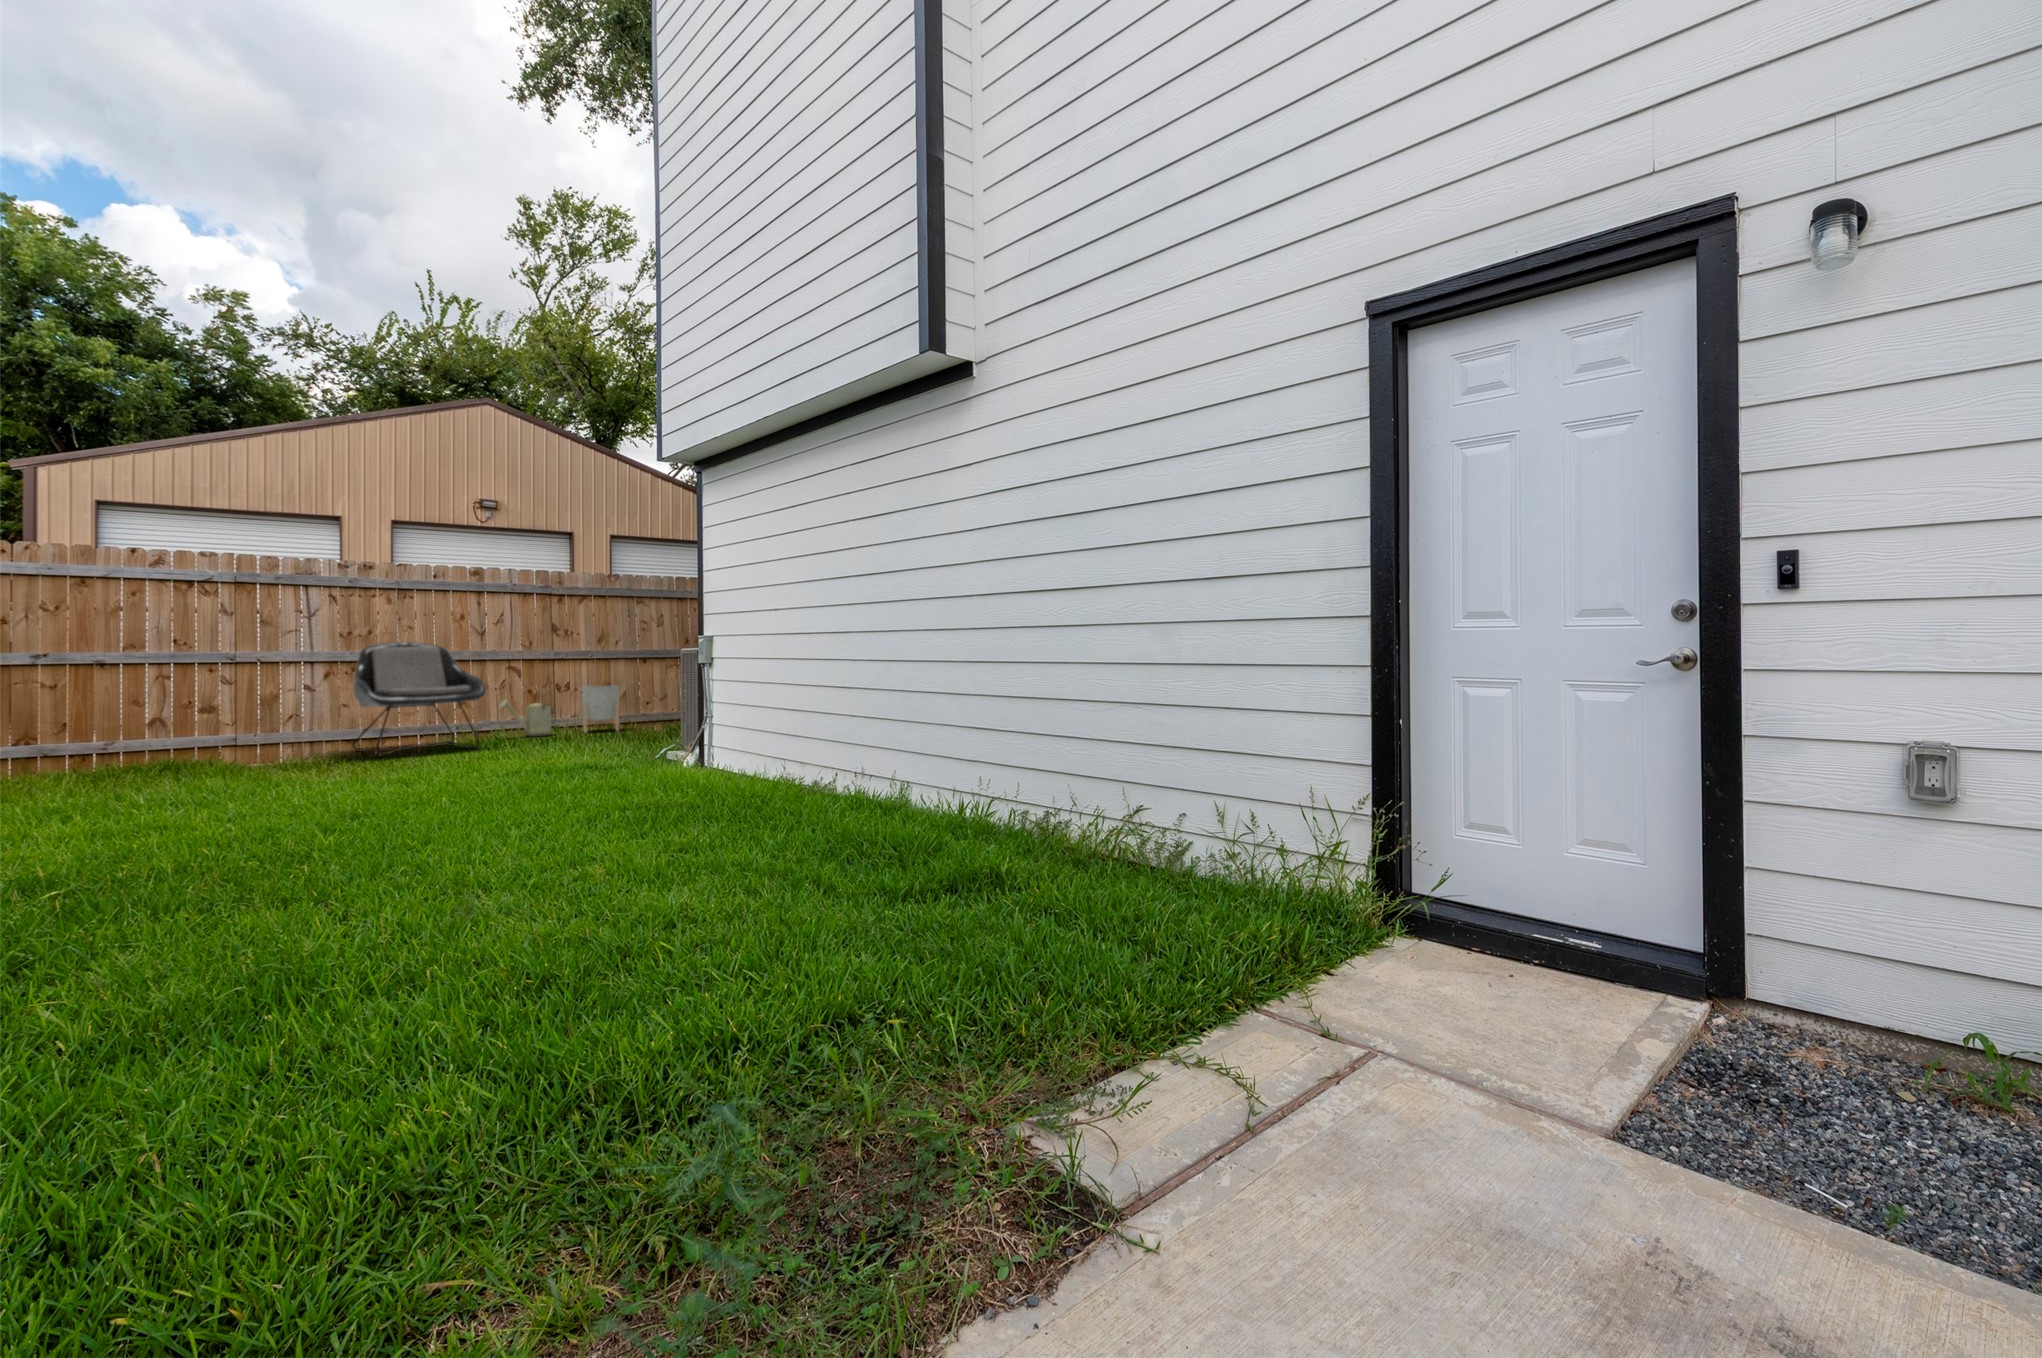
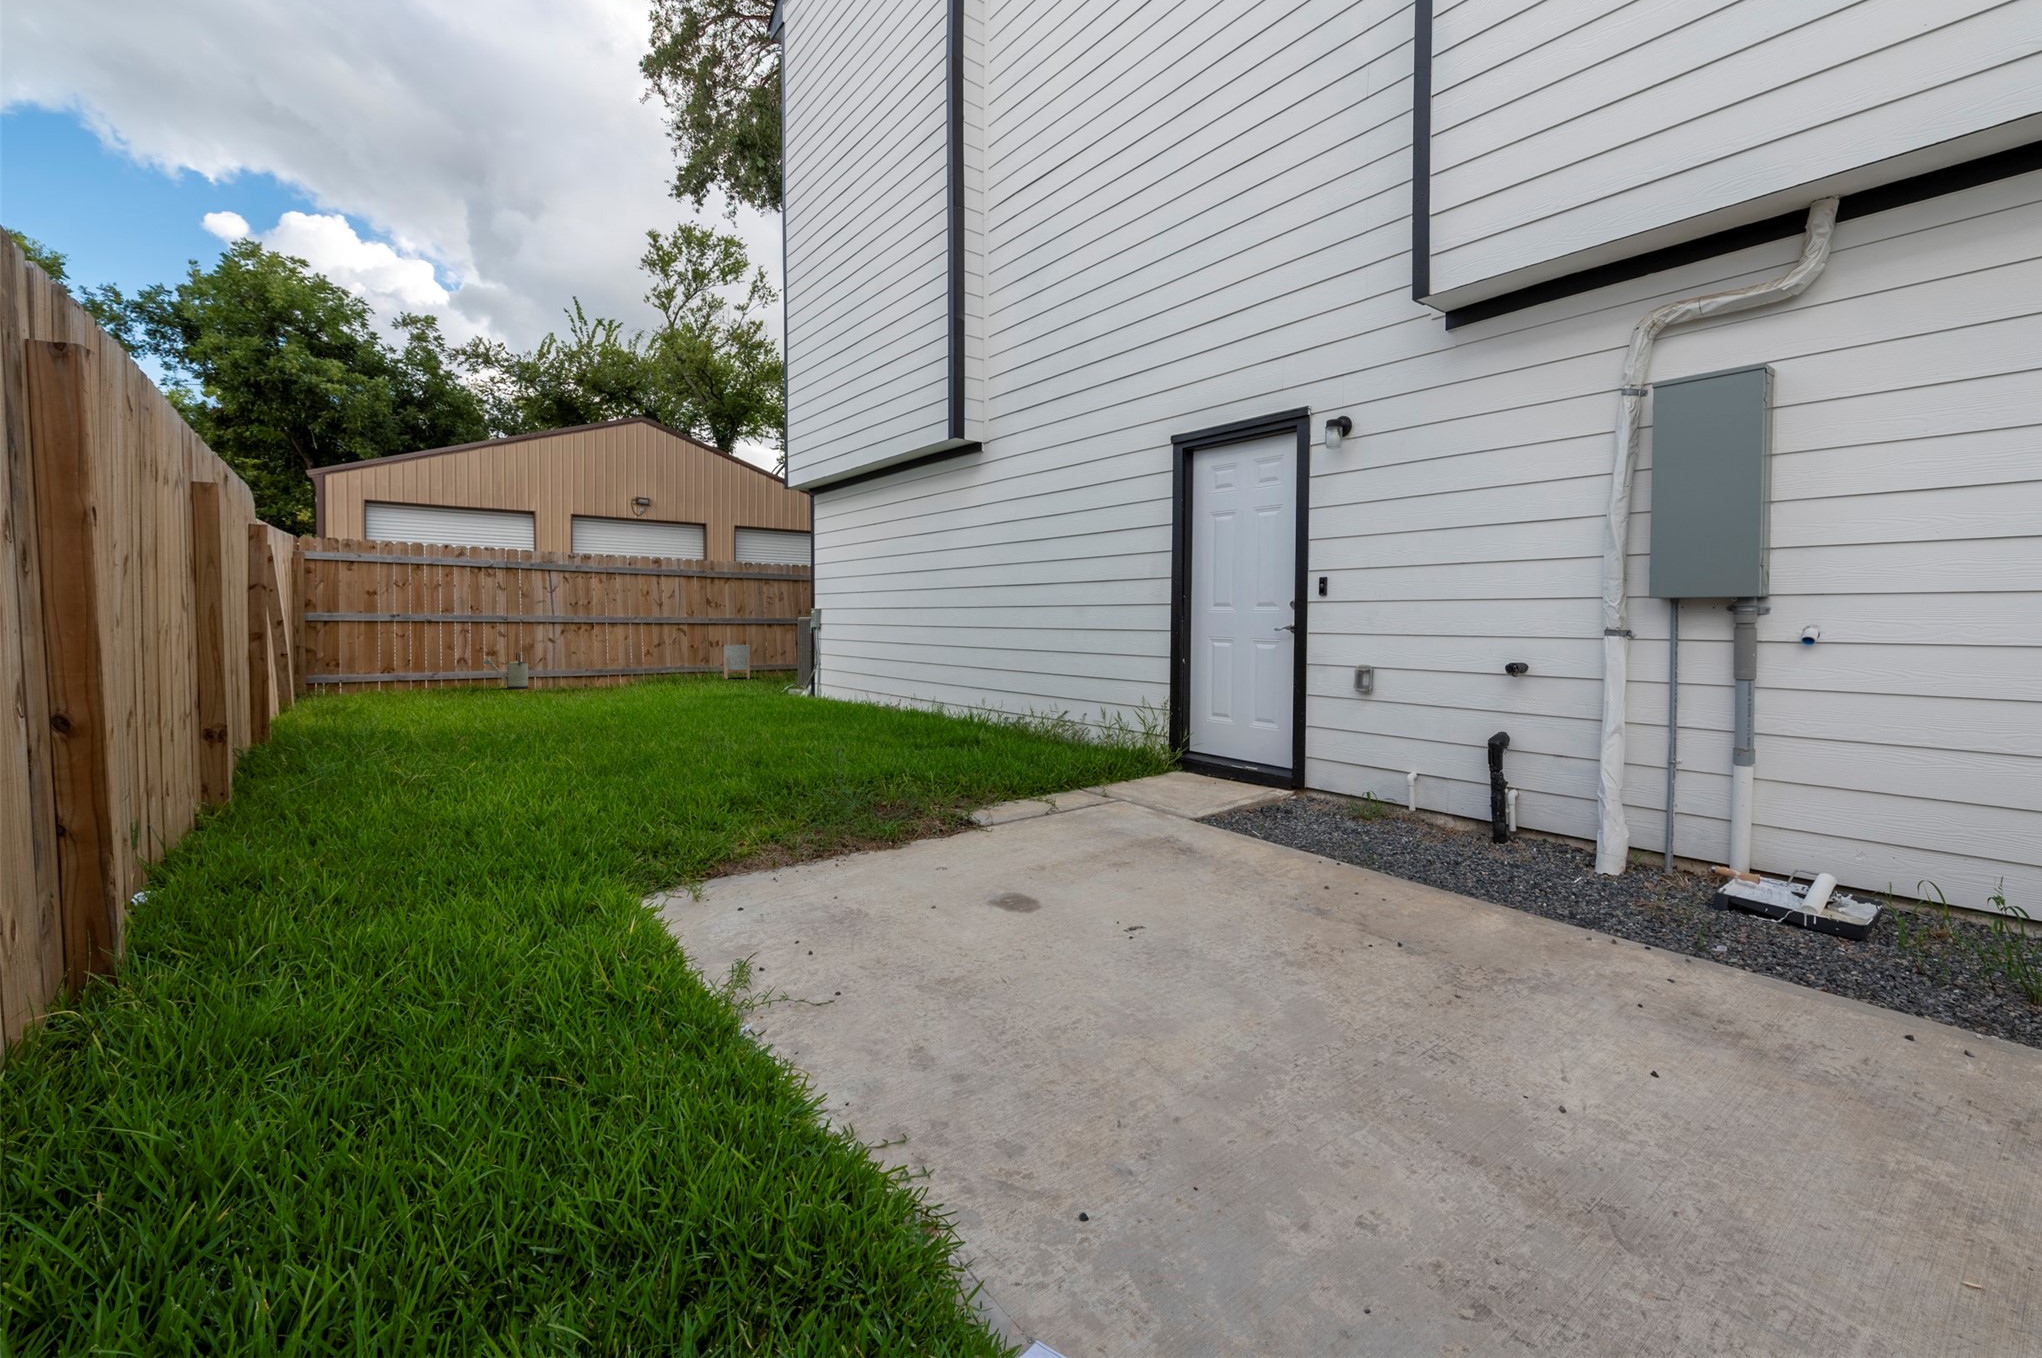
lounge chair: present [352,642,486,757] -> none [578,610,665,689]
watering can: present [499,699,551,737] -> present [483,653,529,689]

